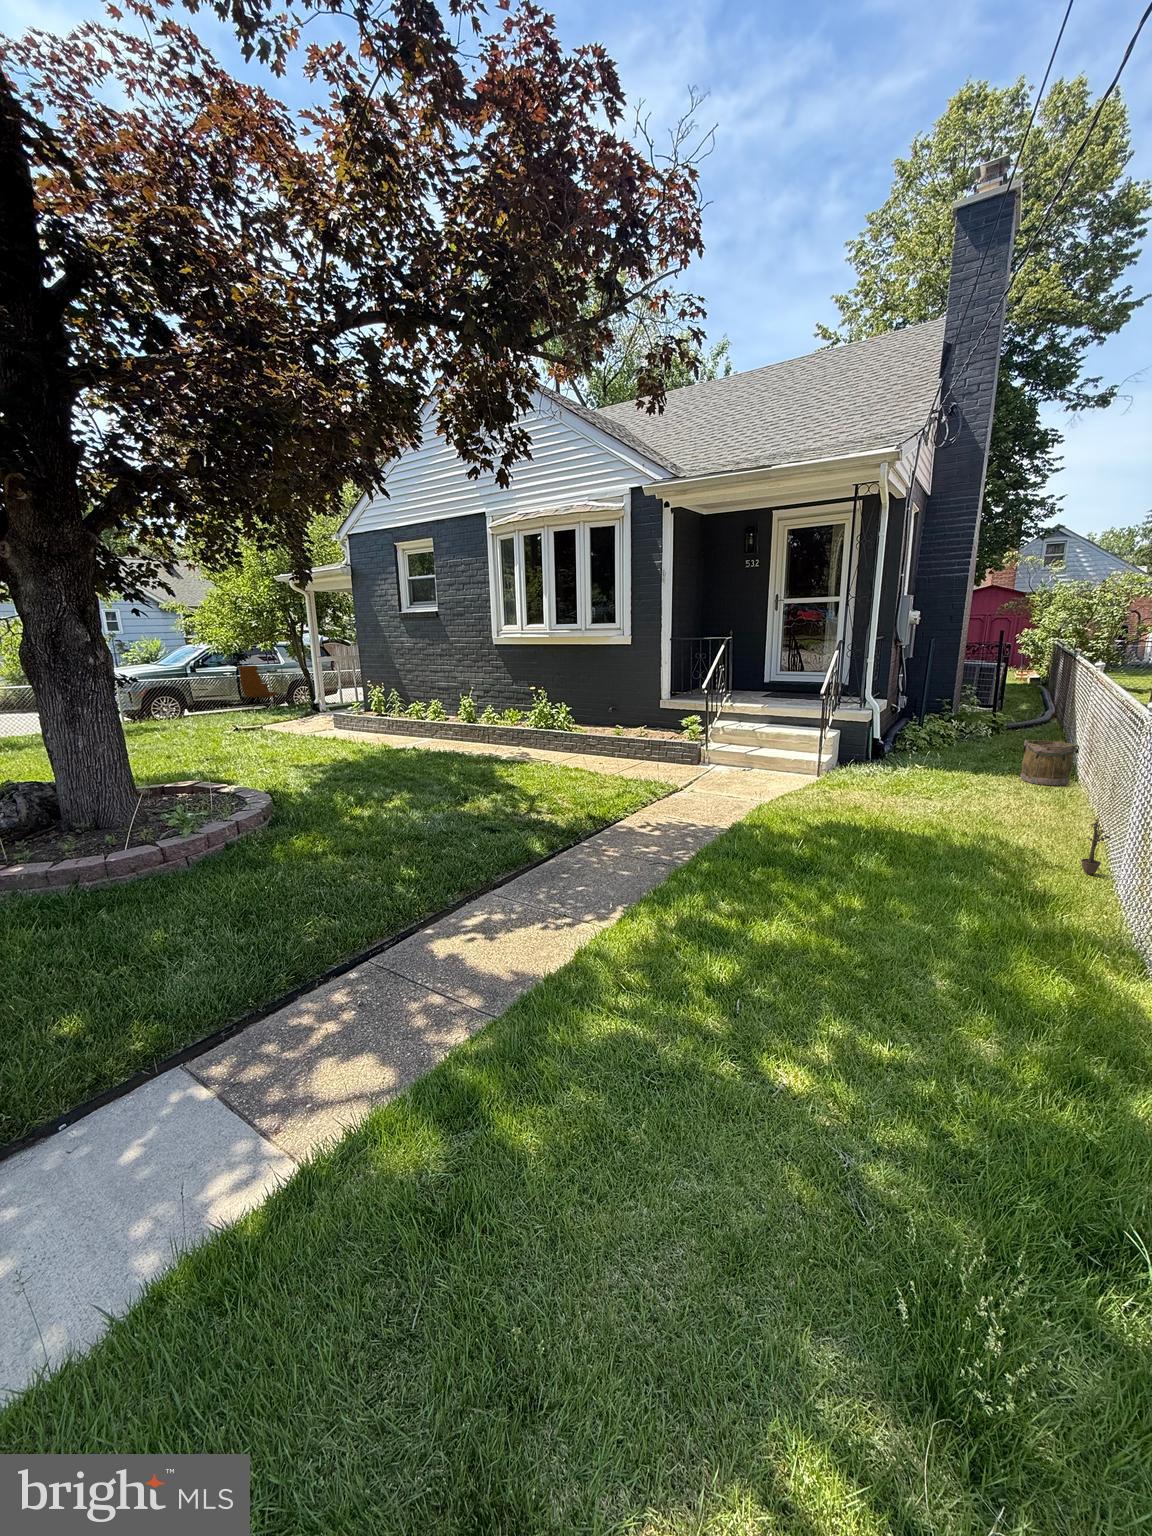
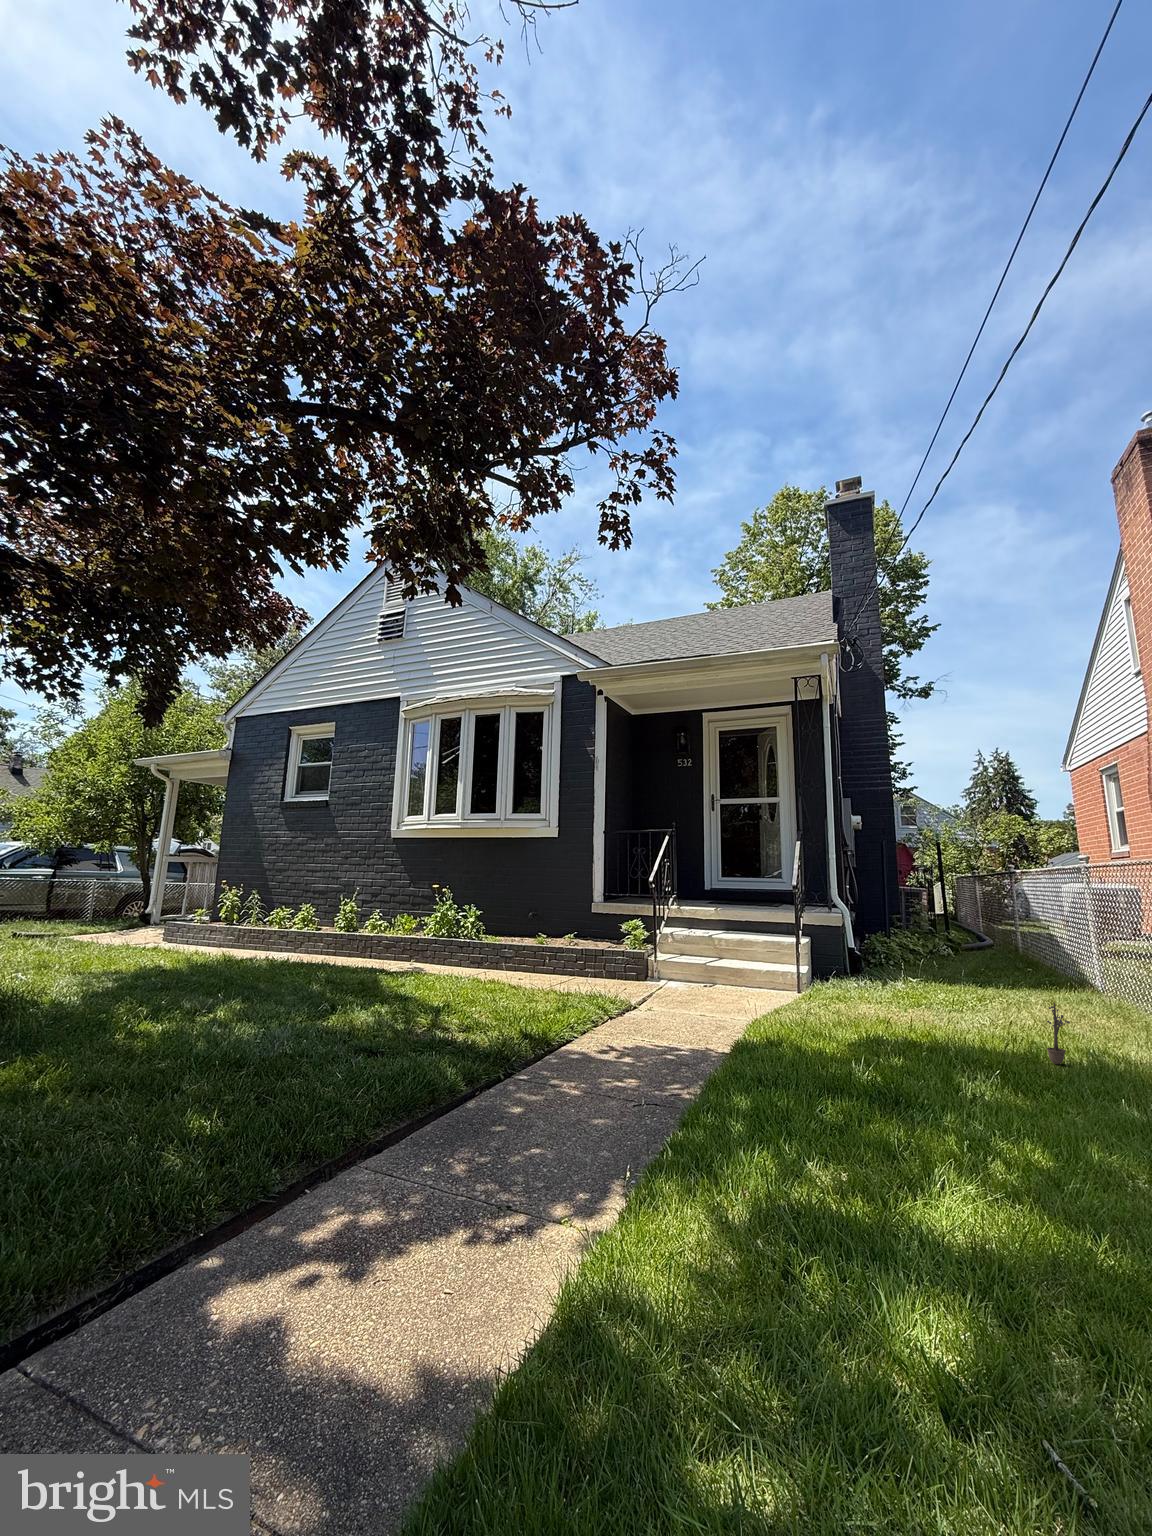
lounge chair: present [238,666,277,707] -> none [34,860,80,916]
bucket: present [1020,740,1079,786] -> none [998,945,1055,997]

